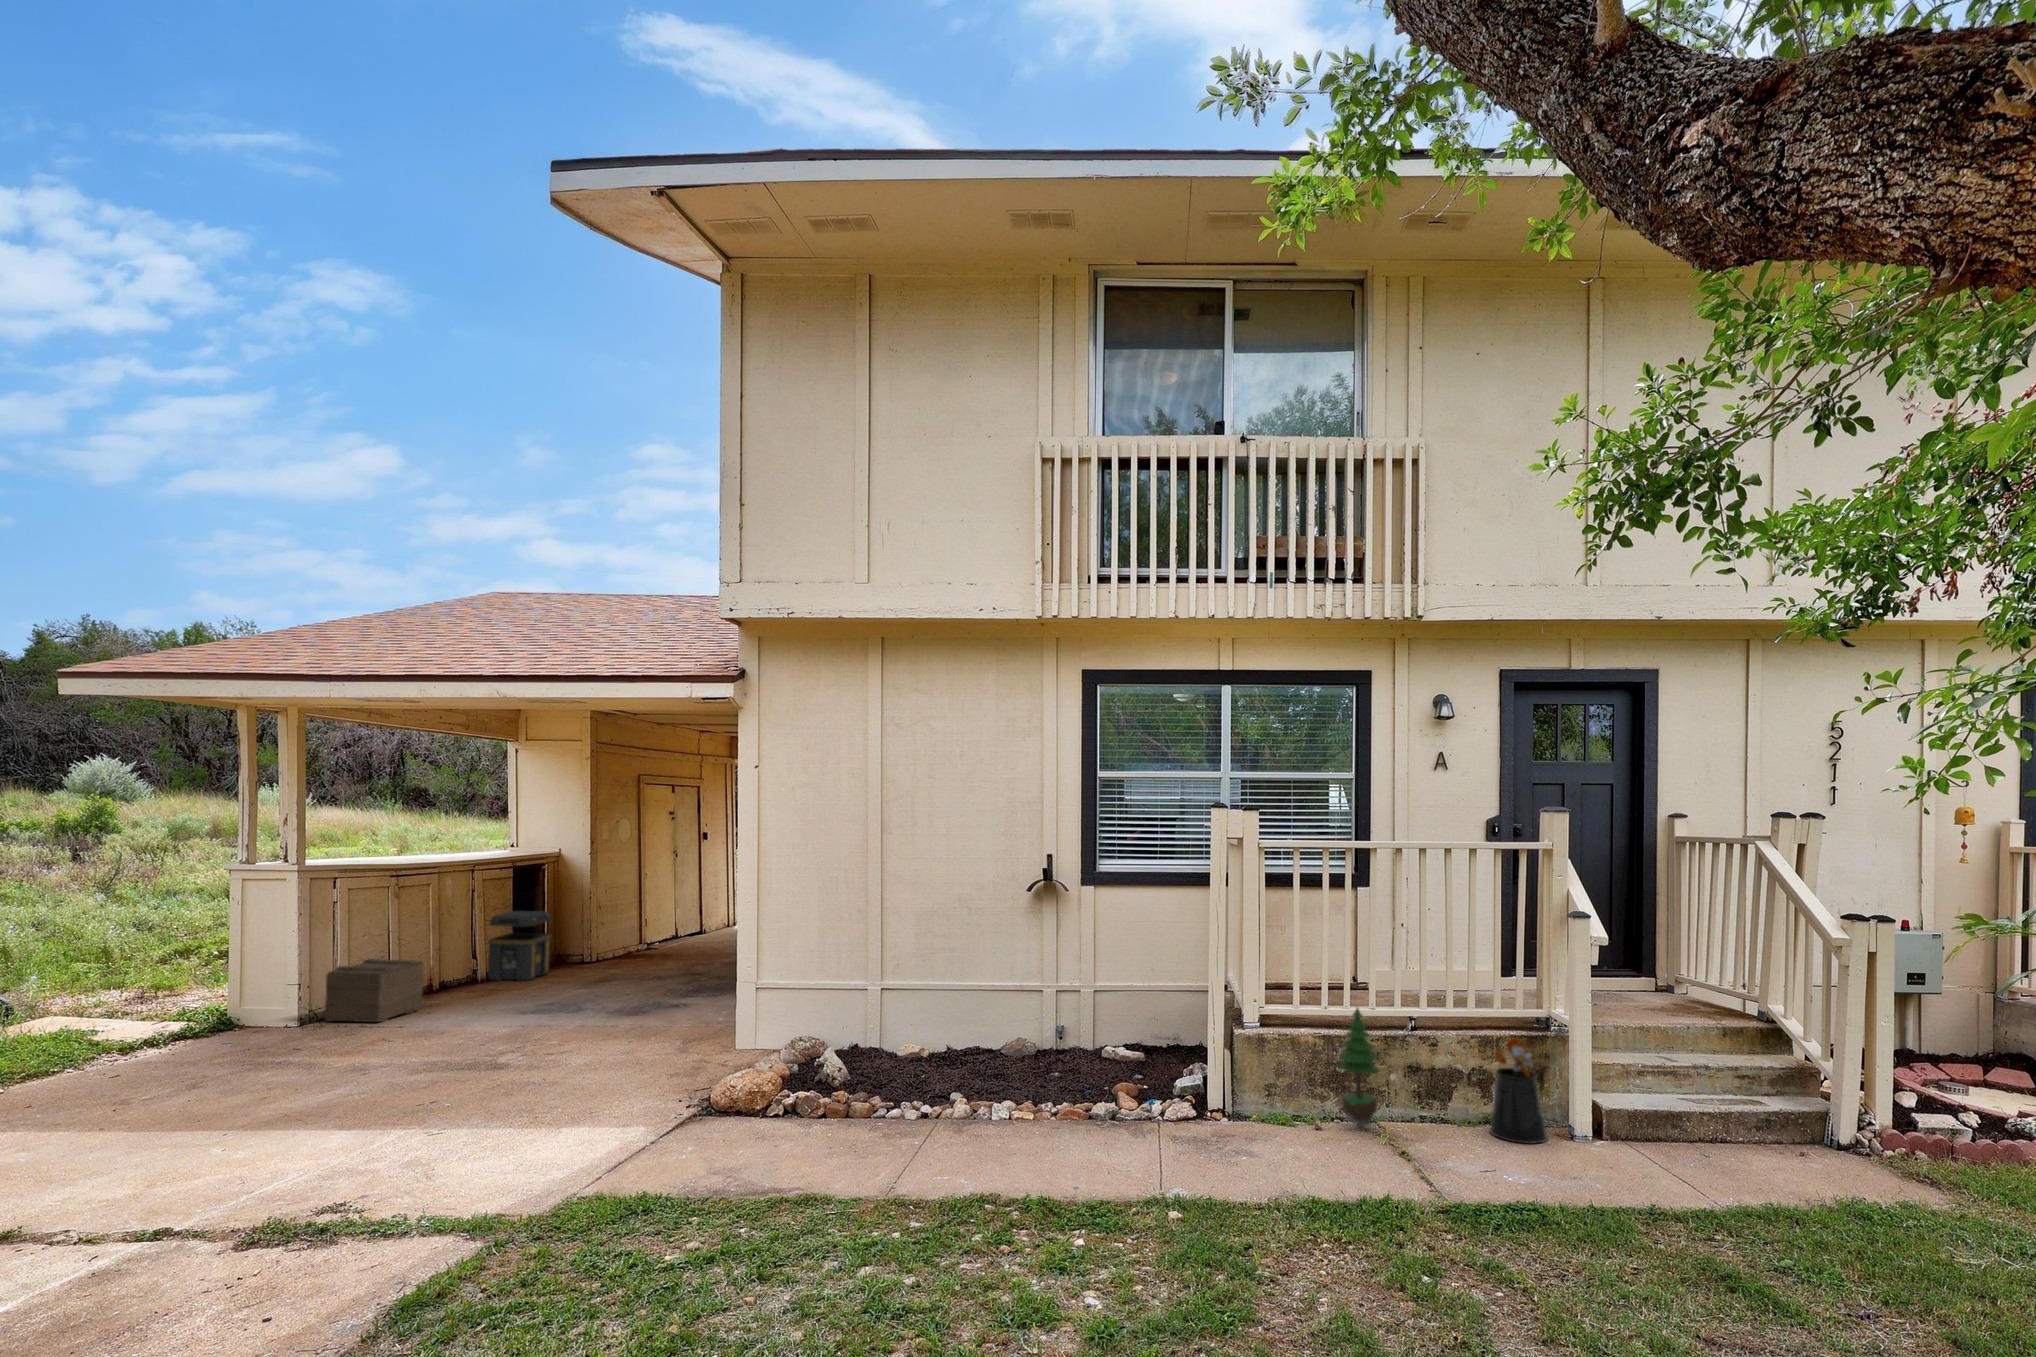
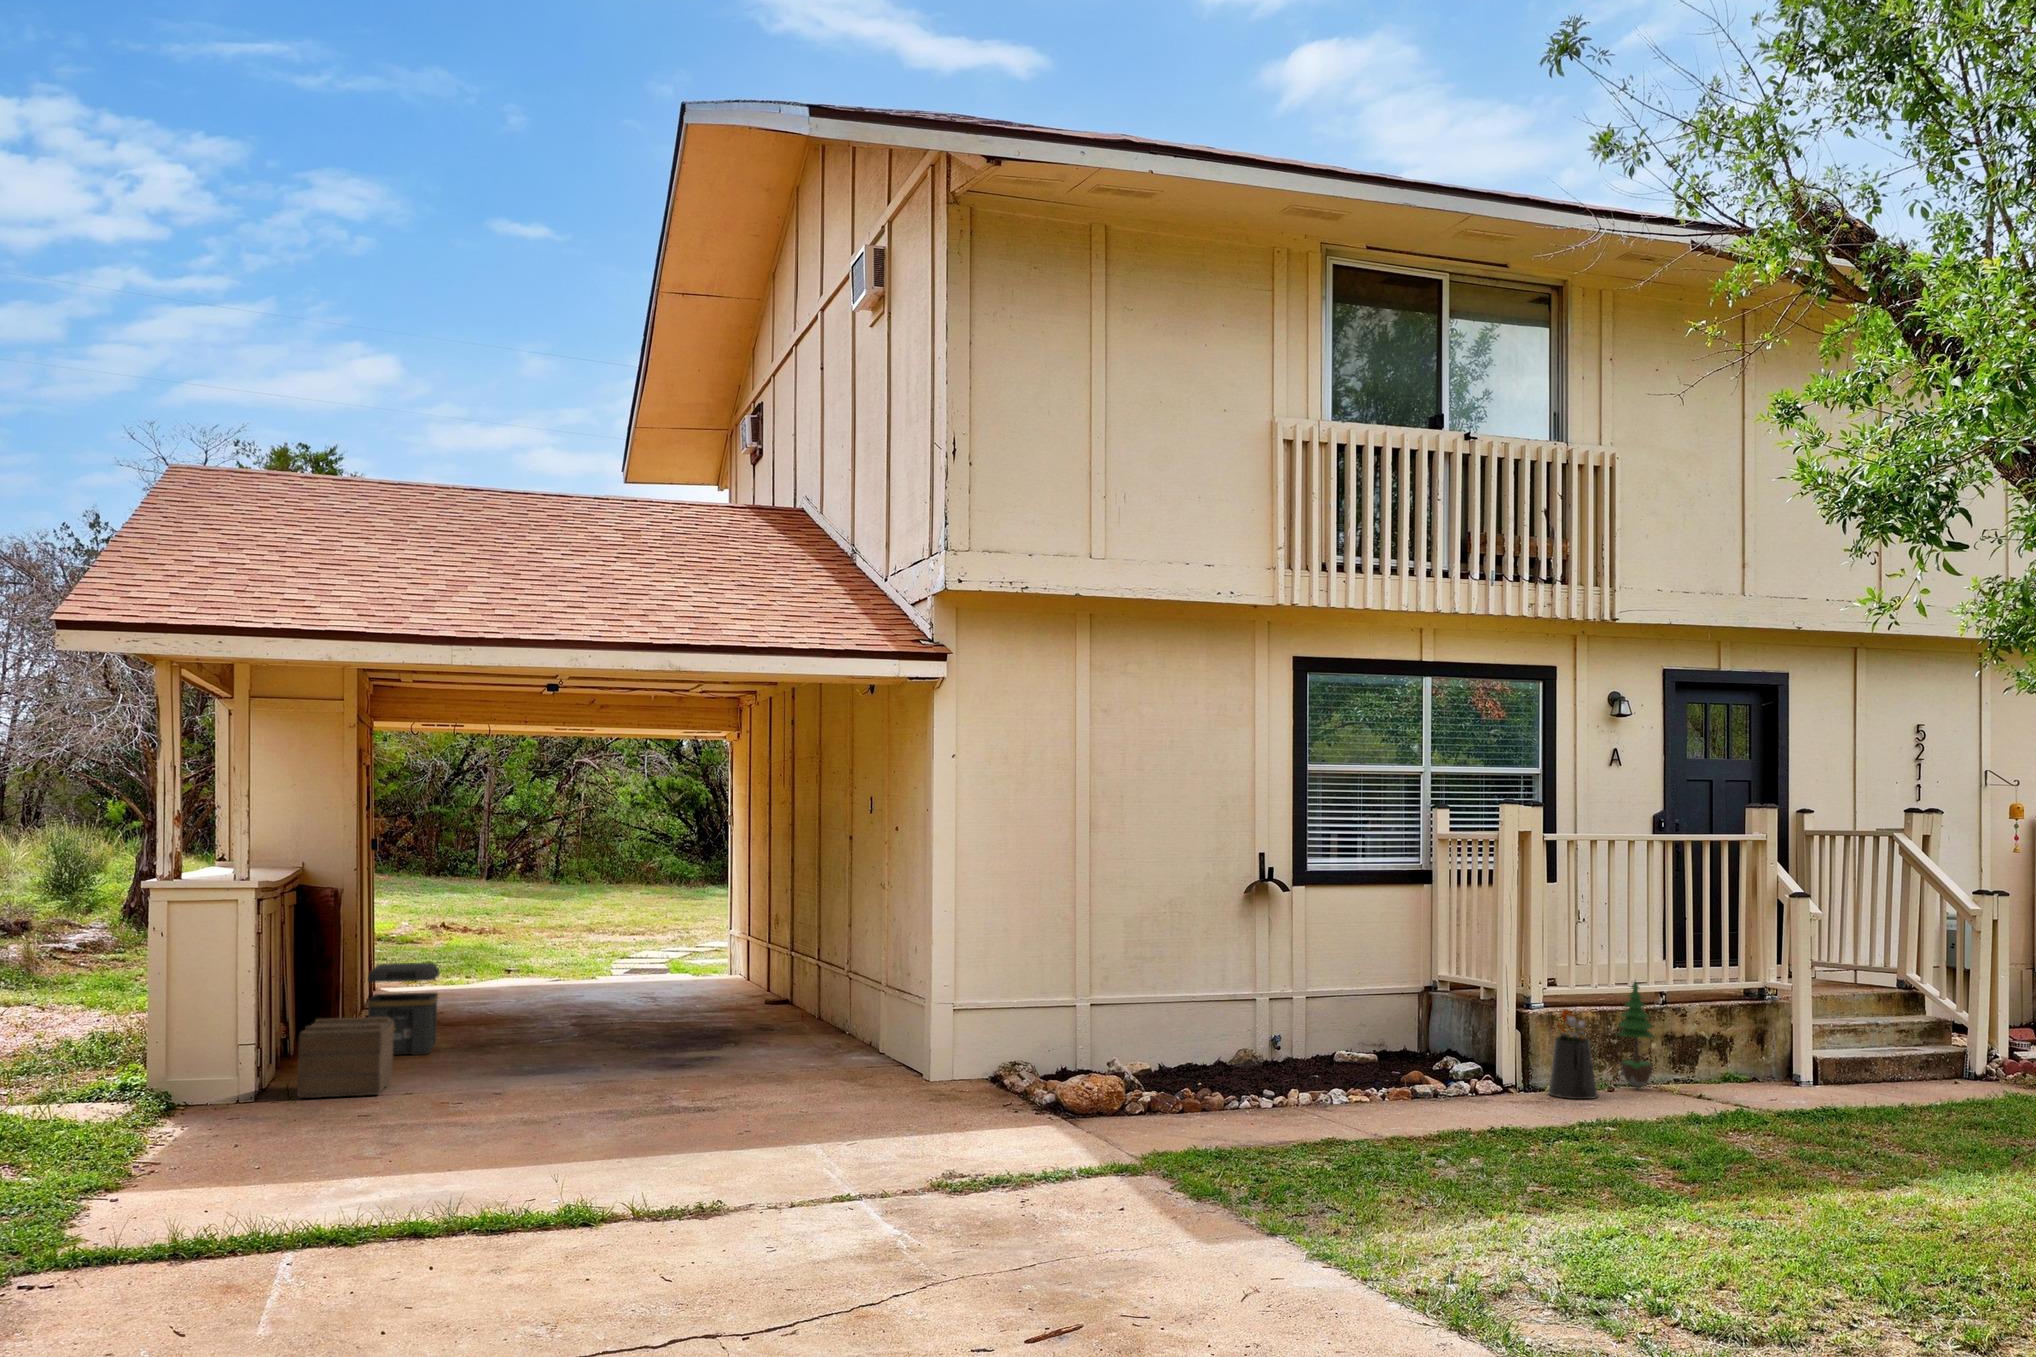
watering can: present [1489,1038,1548,1144] -> present [1548,1009,1598,1099]

